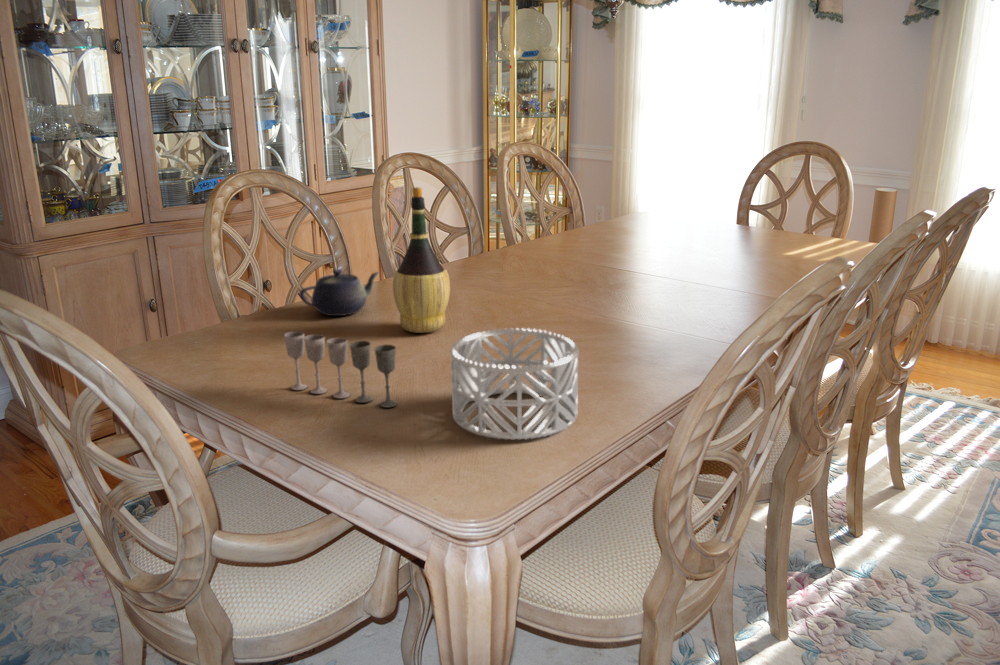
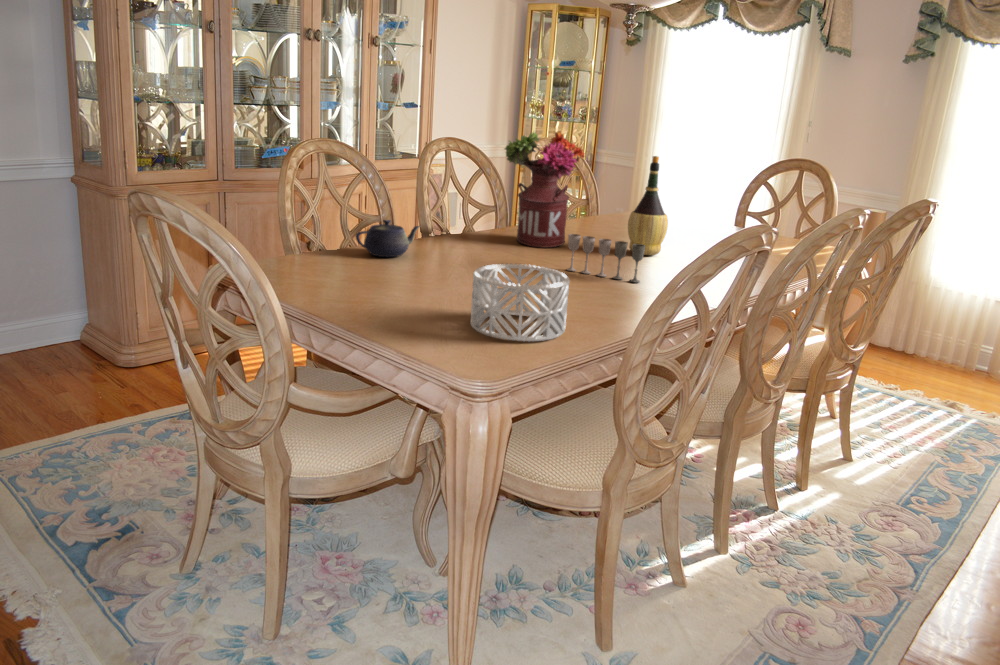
flower arrangement: none [472,140,571,281] -> present [505,131,585,247]
wine bottle: present [393,187,450,333] -> present [628,156,668,255]
wine glass: present [284,331,397,408] -> present [567,234,645,283]

